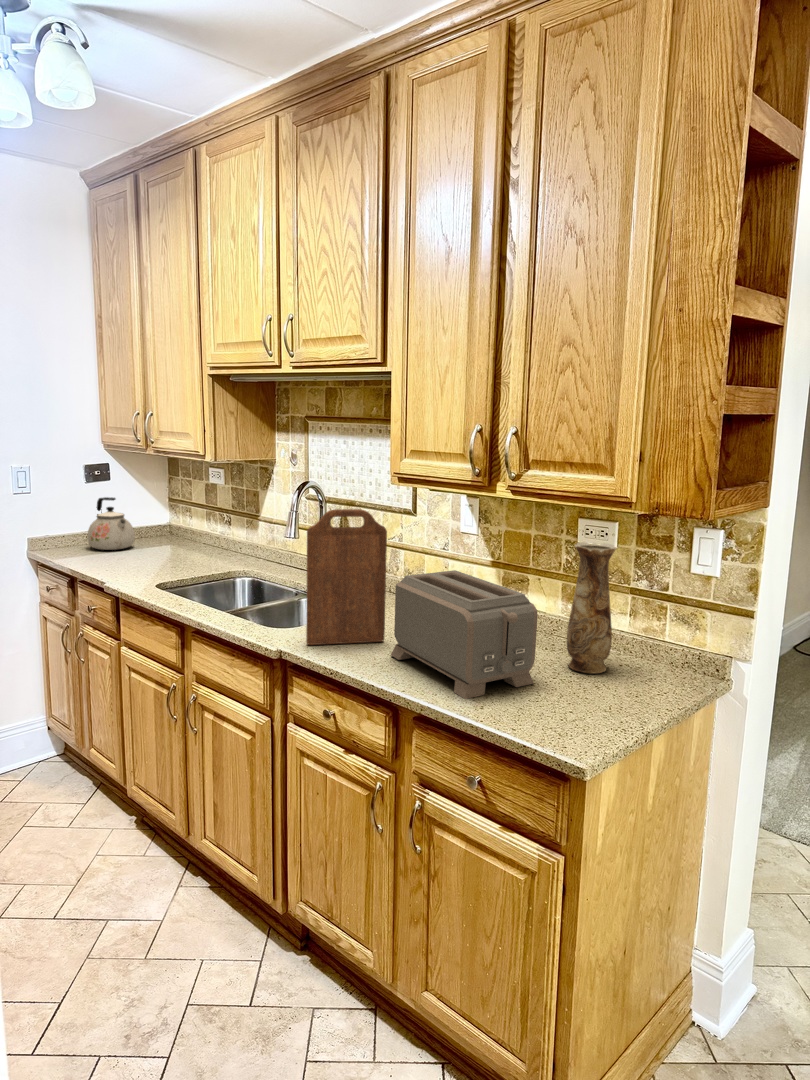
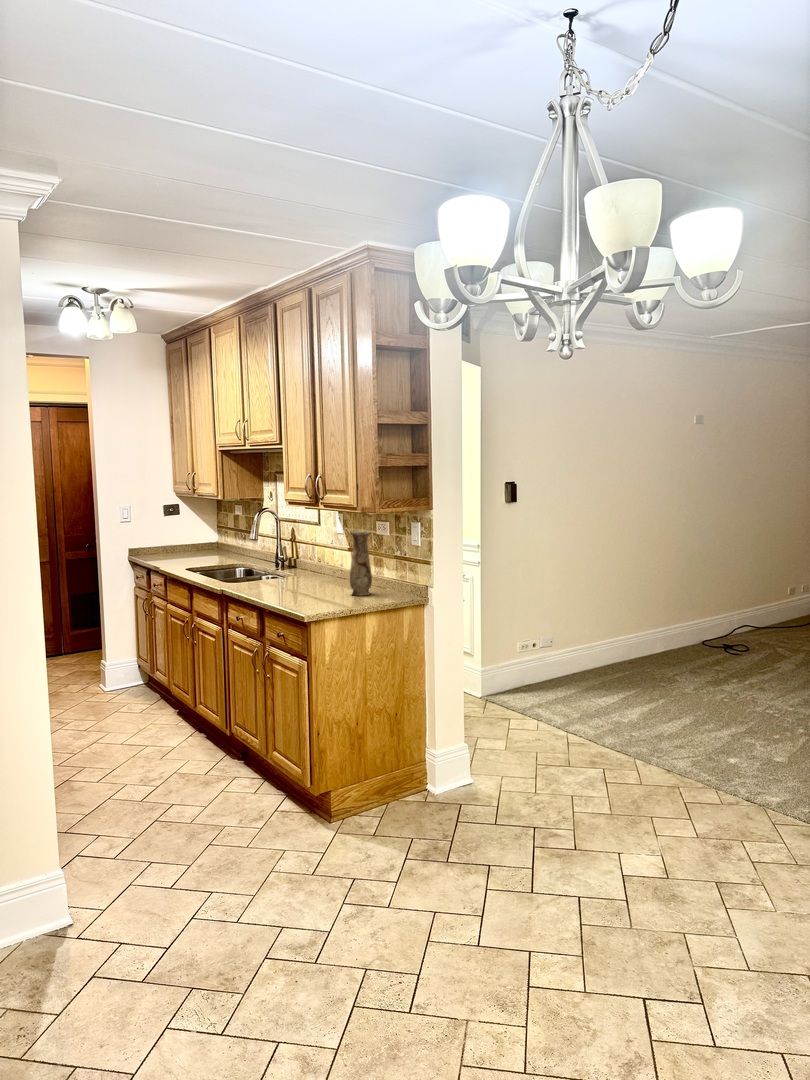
kettle: present [88,497,135,550] -> none [164,525,192,557]
cutting board: present [306,509,387,645] -> none [233,518,276,587]
toaster: present [391,570,538,699] -> none [270,548,323,601]

